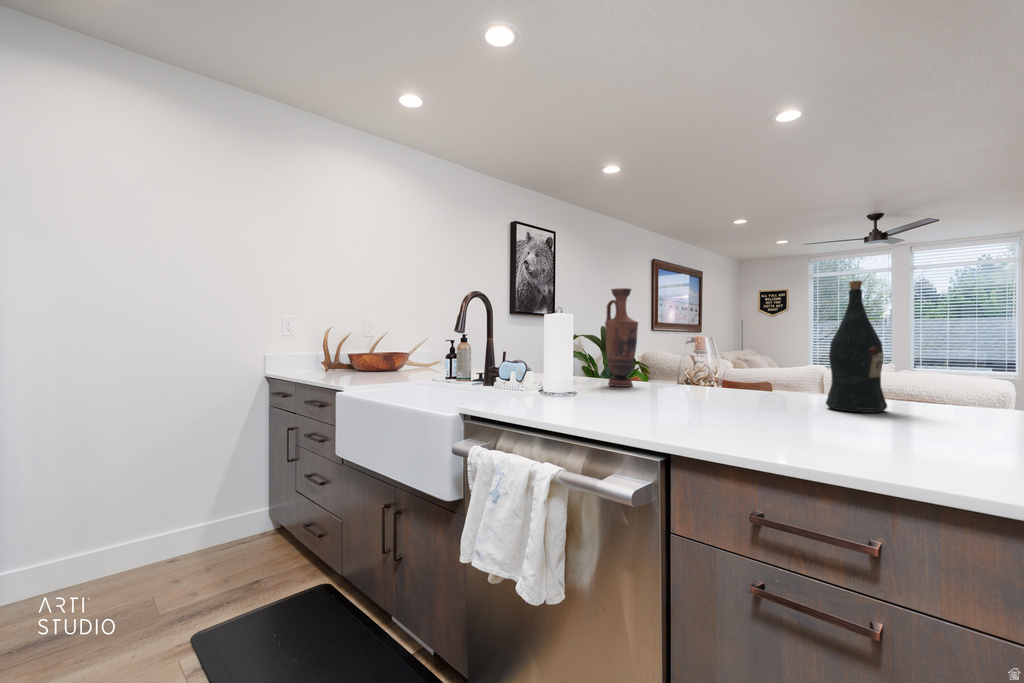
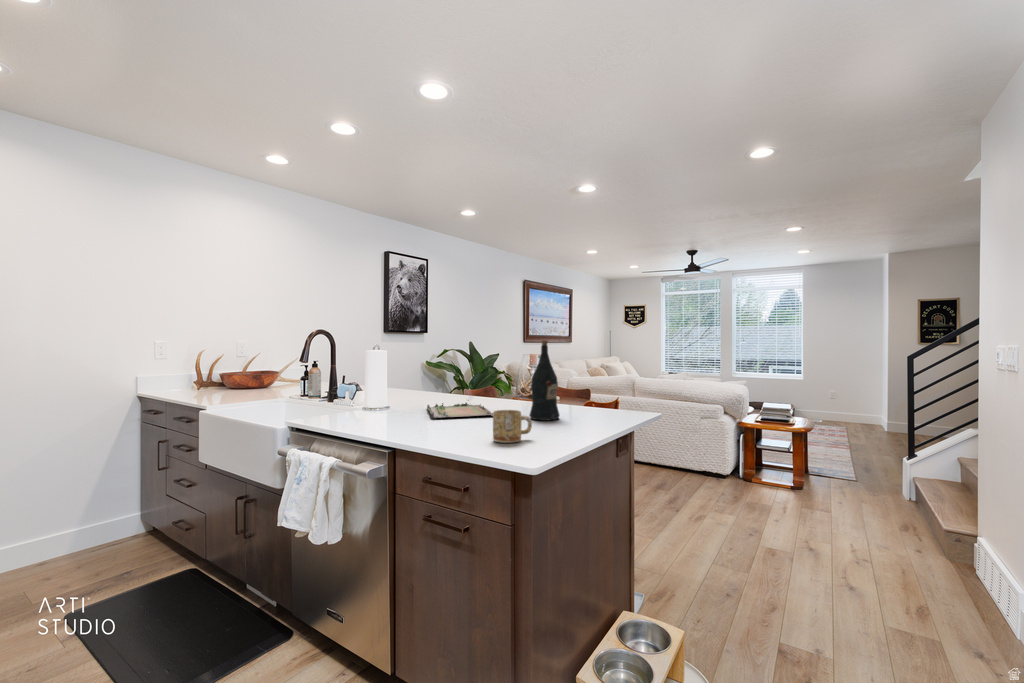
vase: present [605,288,638,387] -> none [421,331,445,403]
tray: none [628,380,760,407] -> present [427,400,493,419]
mug: none [862,389,944,452] -> present [493,410,532,443]

